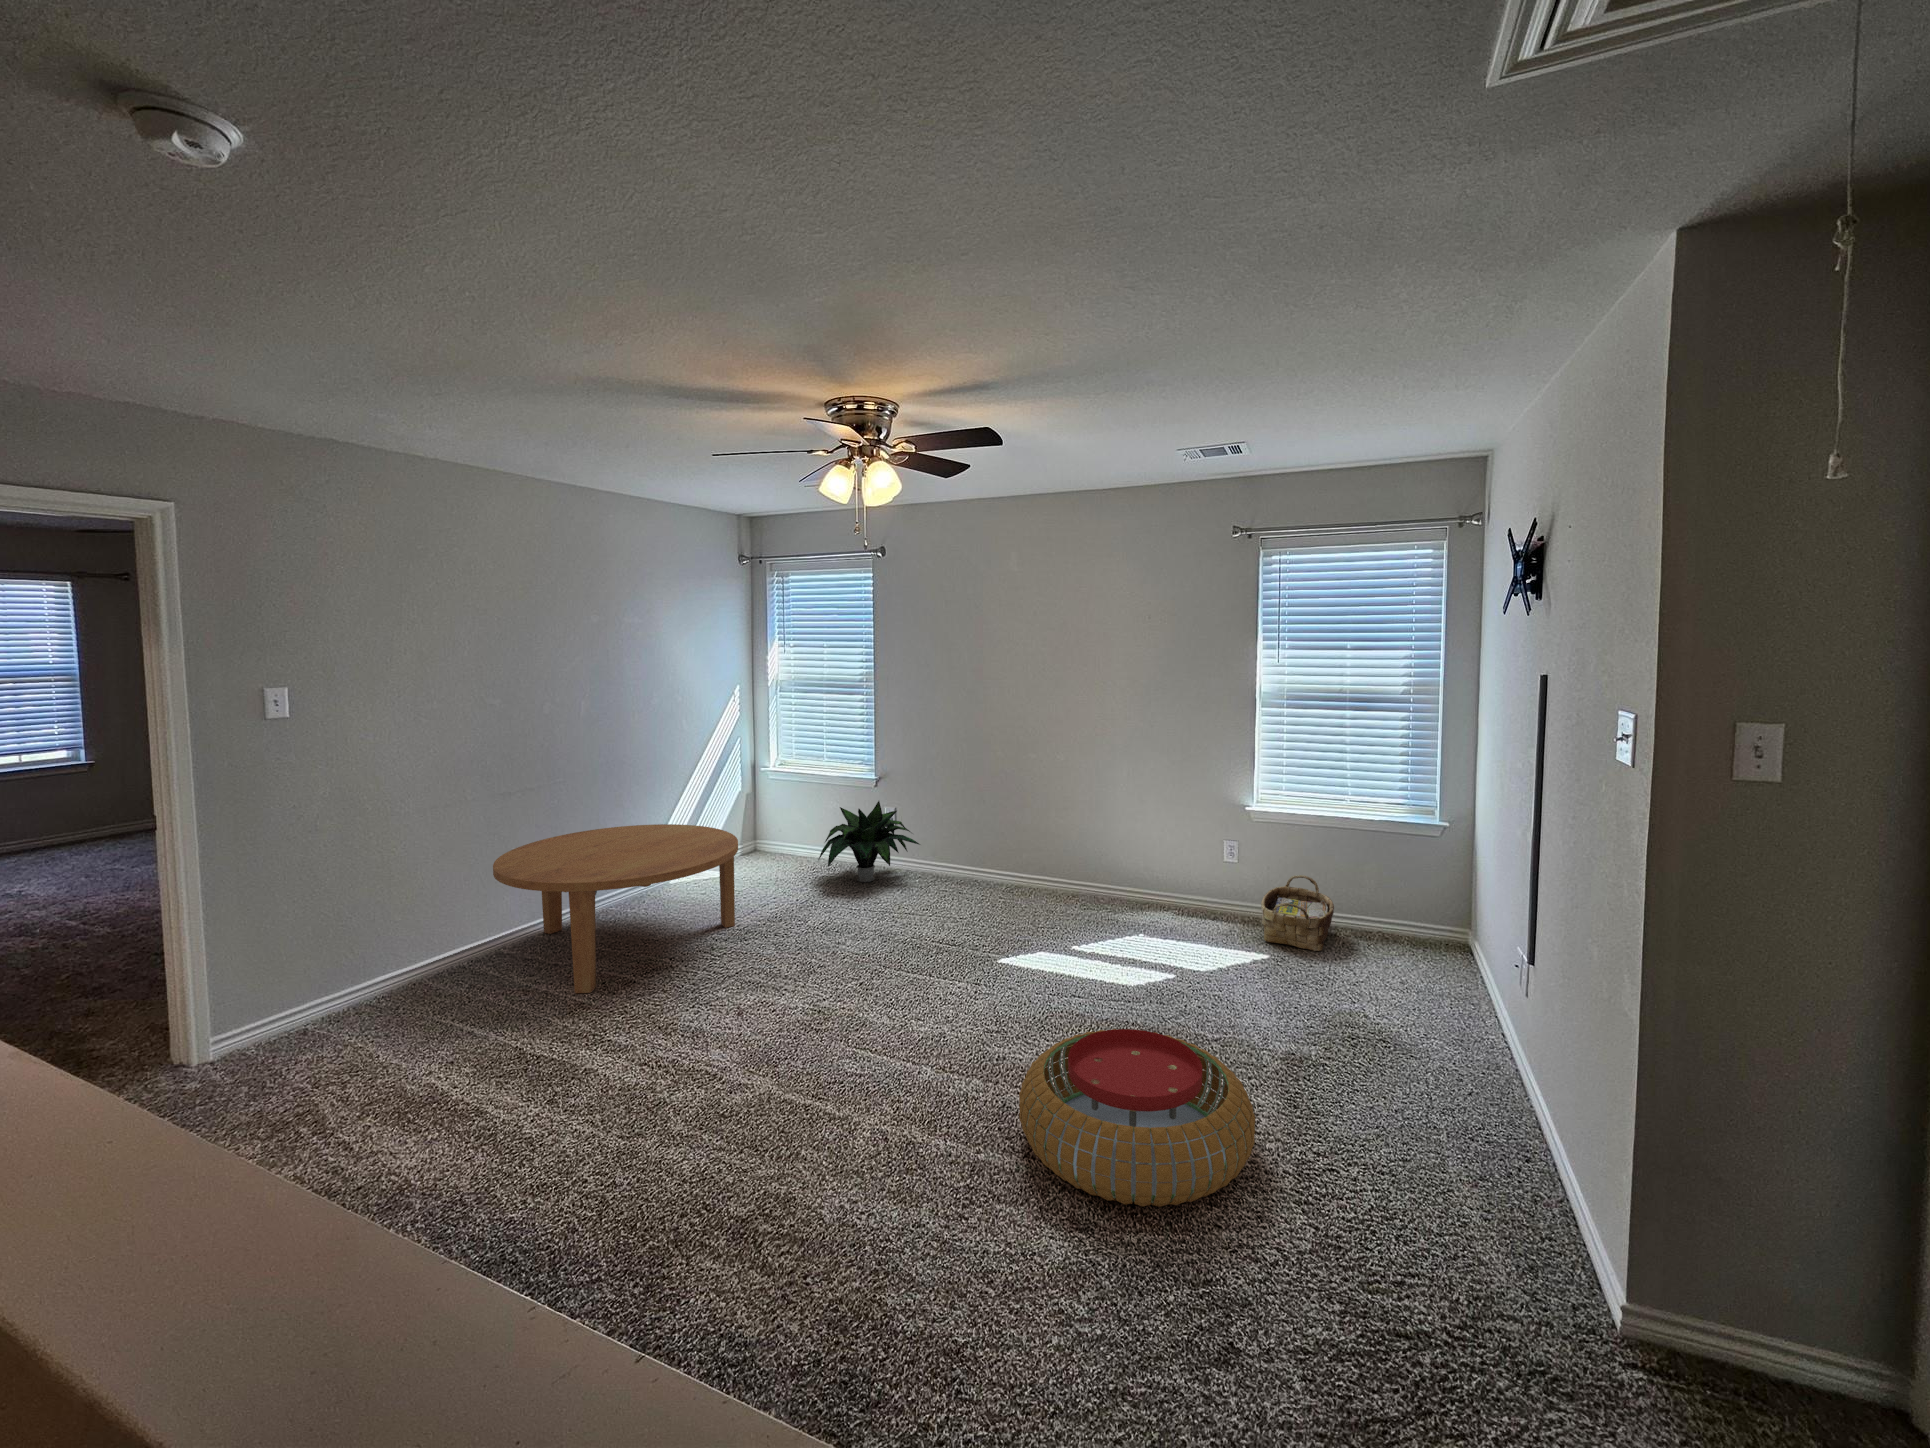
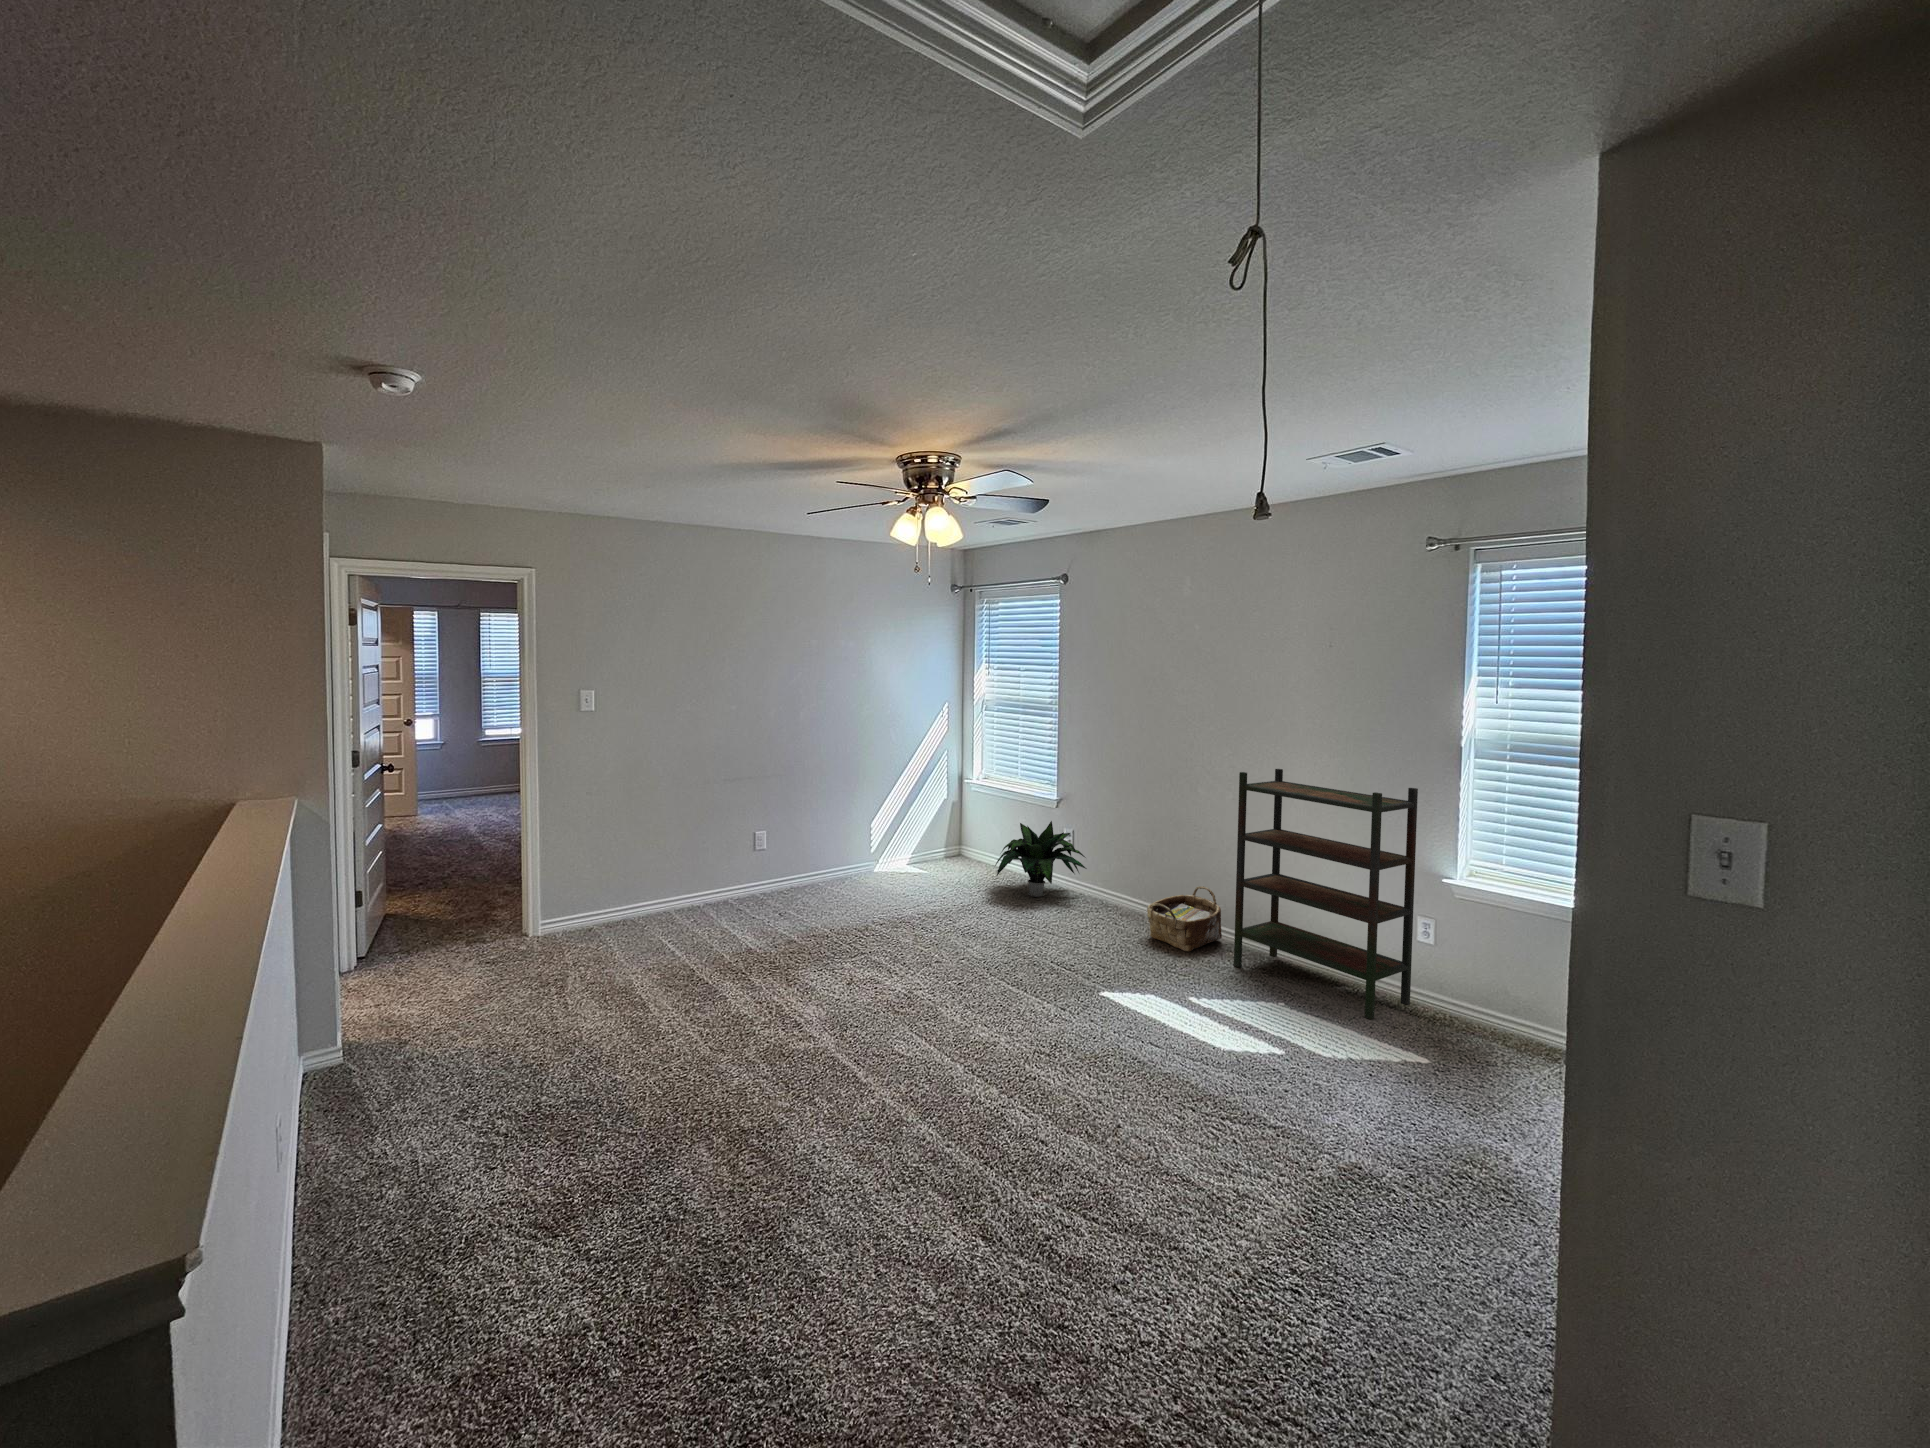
bookshelf: none [1085,727,1230,934] -> present [1234,769,1418,1019]
coffee table: present [493,824,738,993] -> none [718,815,902,941]
woven basket: present [1261,875,1334,951] -> present [1147,886,1222,951]
pouf: present [1019,1029,1255,1207] -> none [981,1067,1223,1255]

